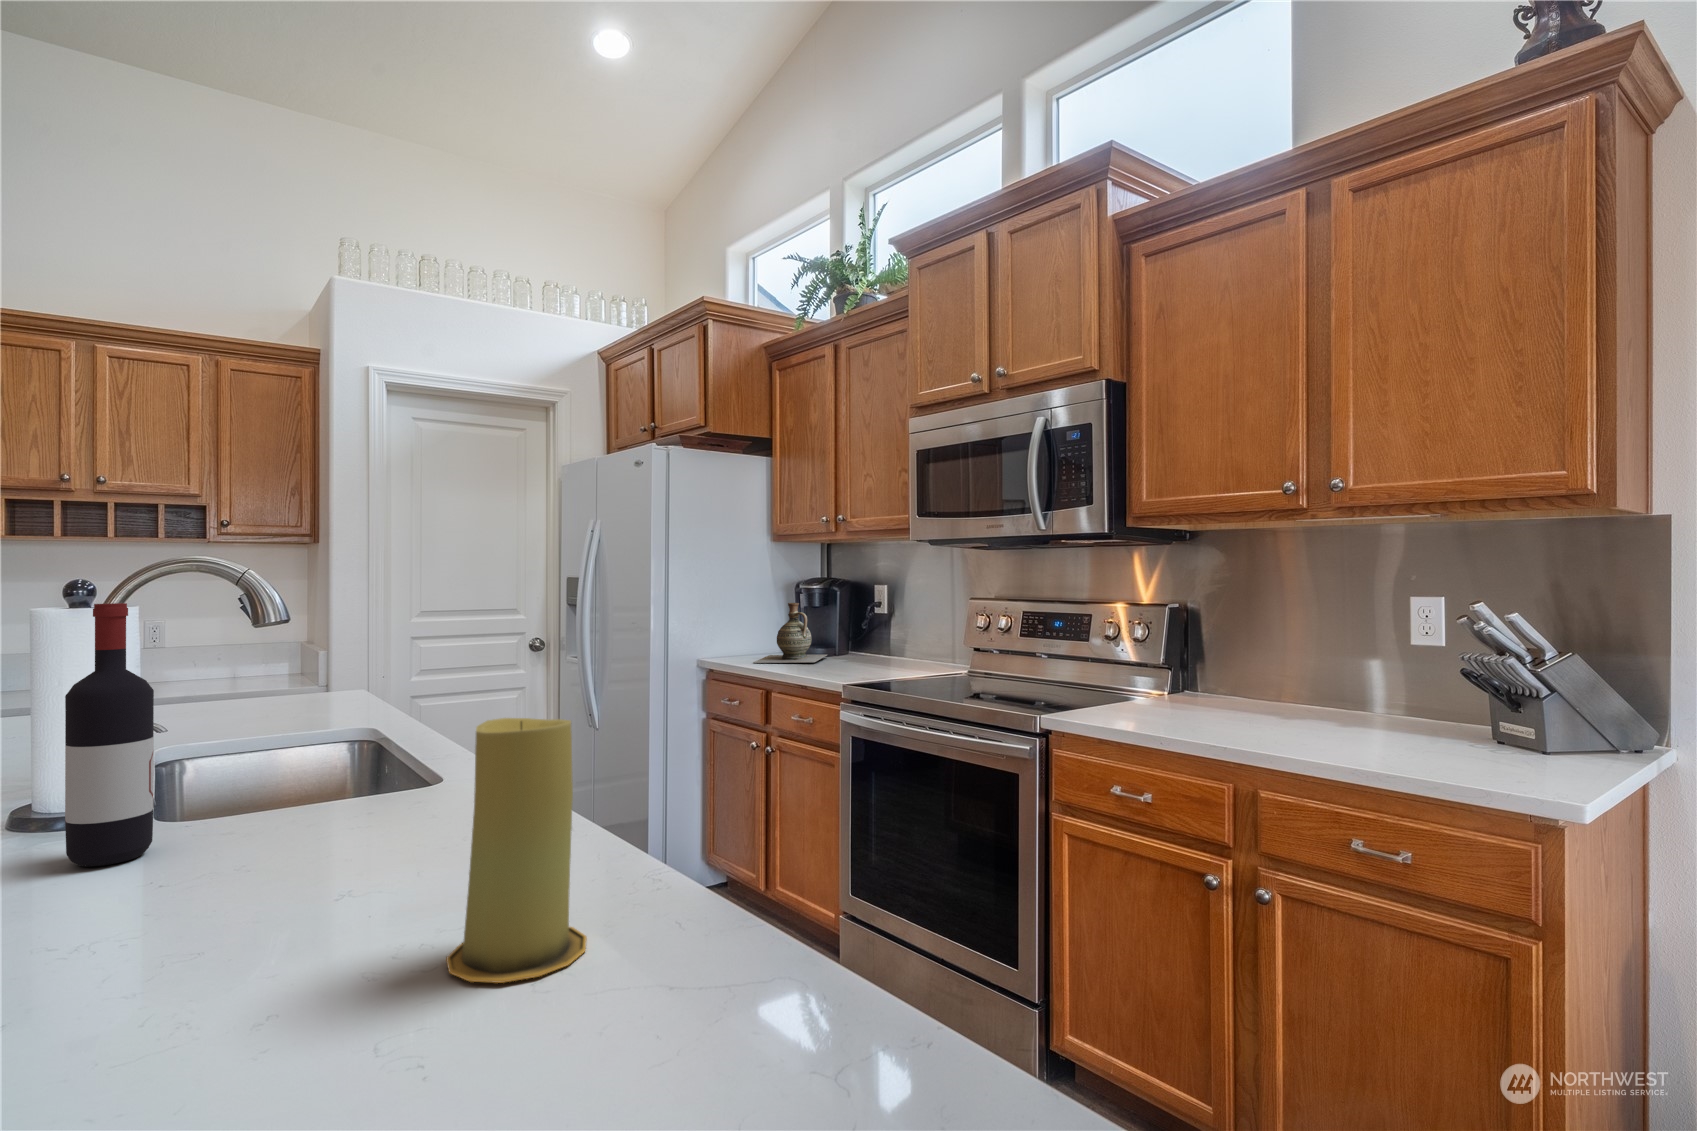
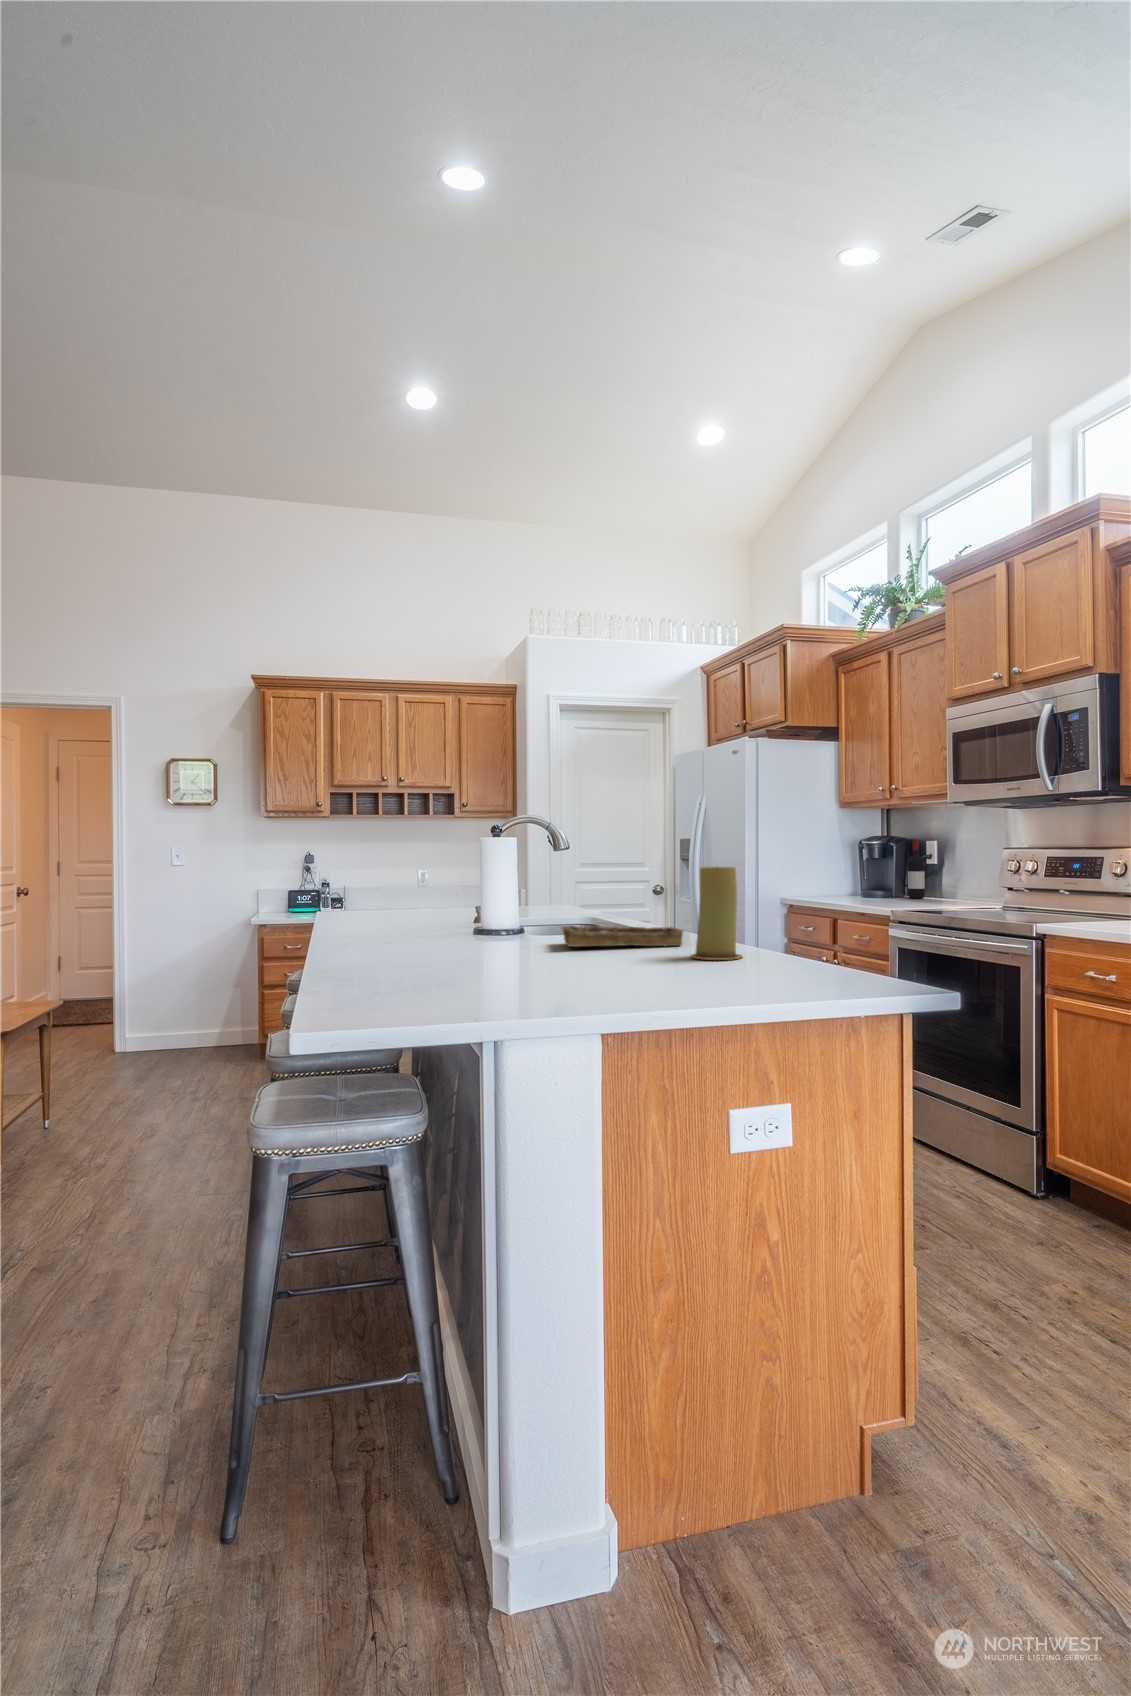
wine bottle: present [65,603,154,867] -> present [907,840,925,899]
ceramic jug: present [753,603,827,663] -> none [822,855,885,900]
tray: none [108,815,472,925] -> present [560,926,683,947]

